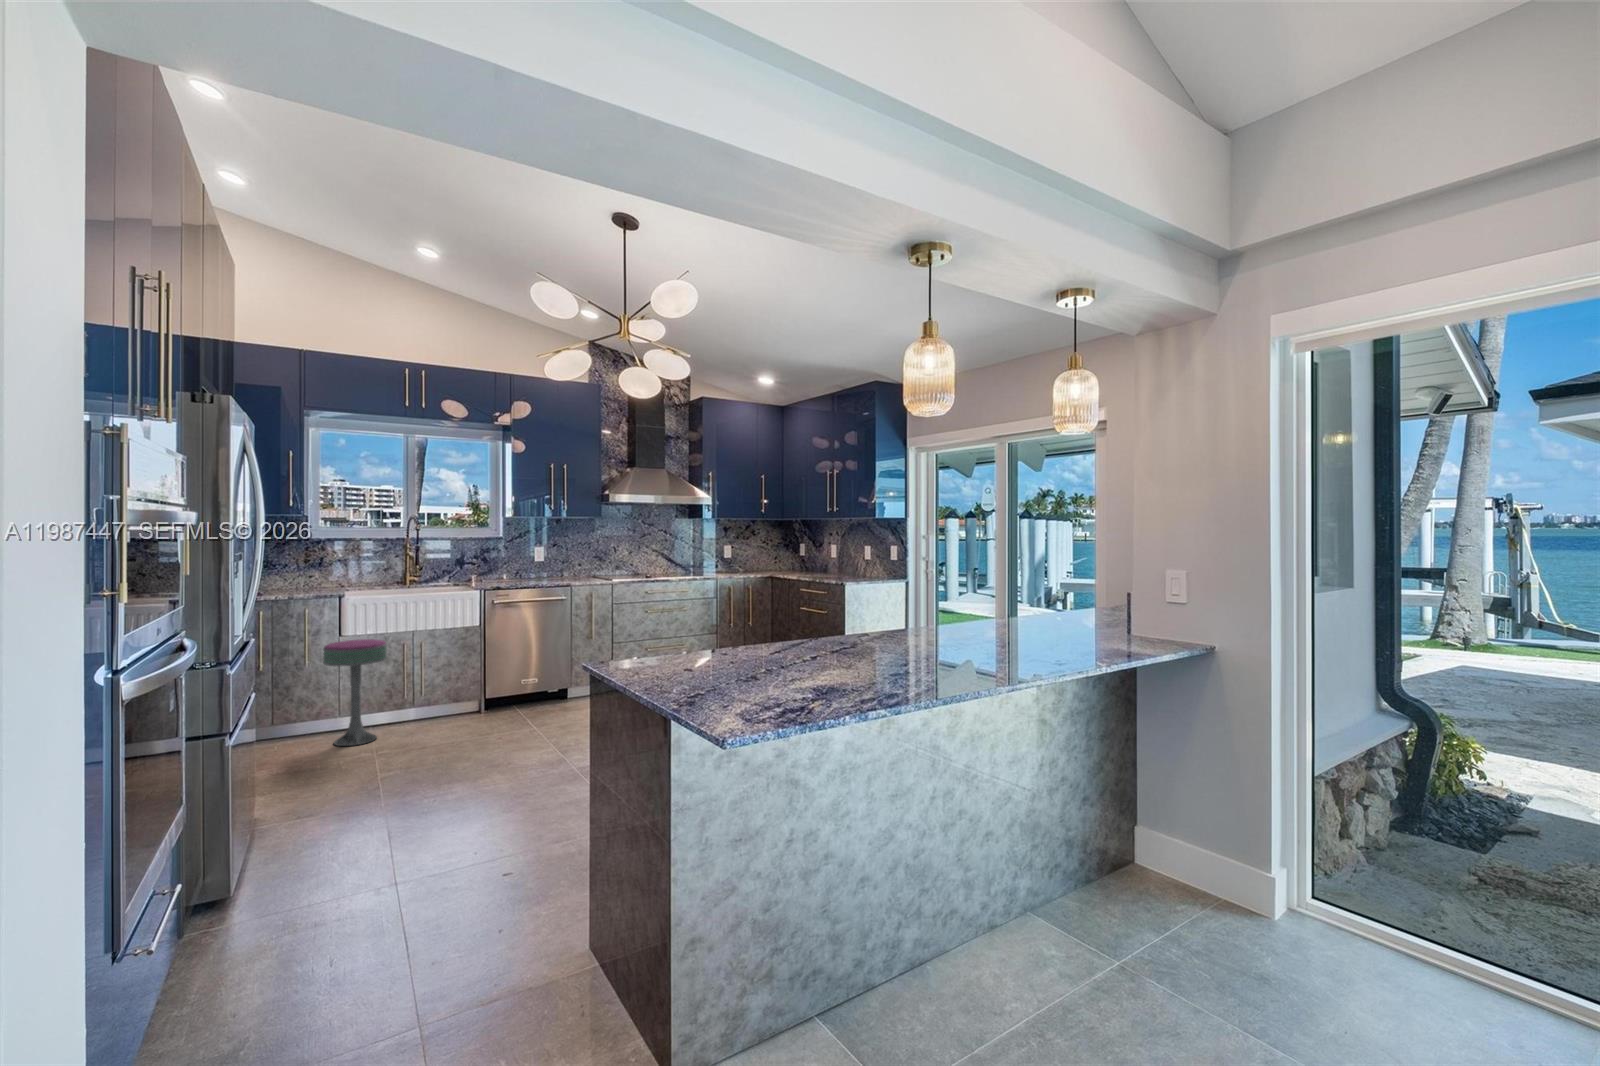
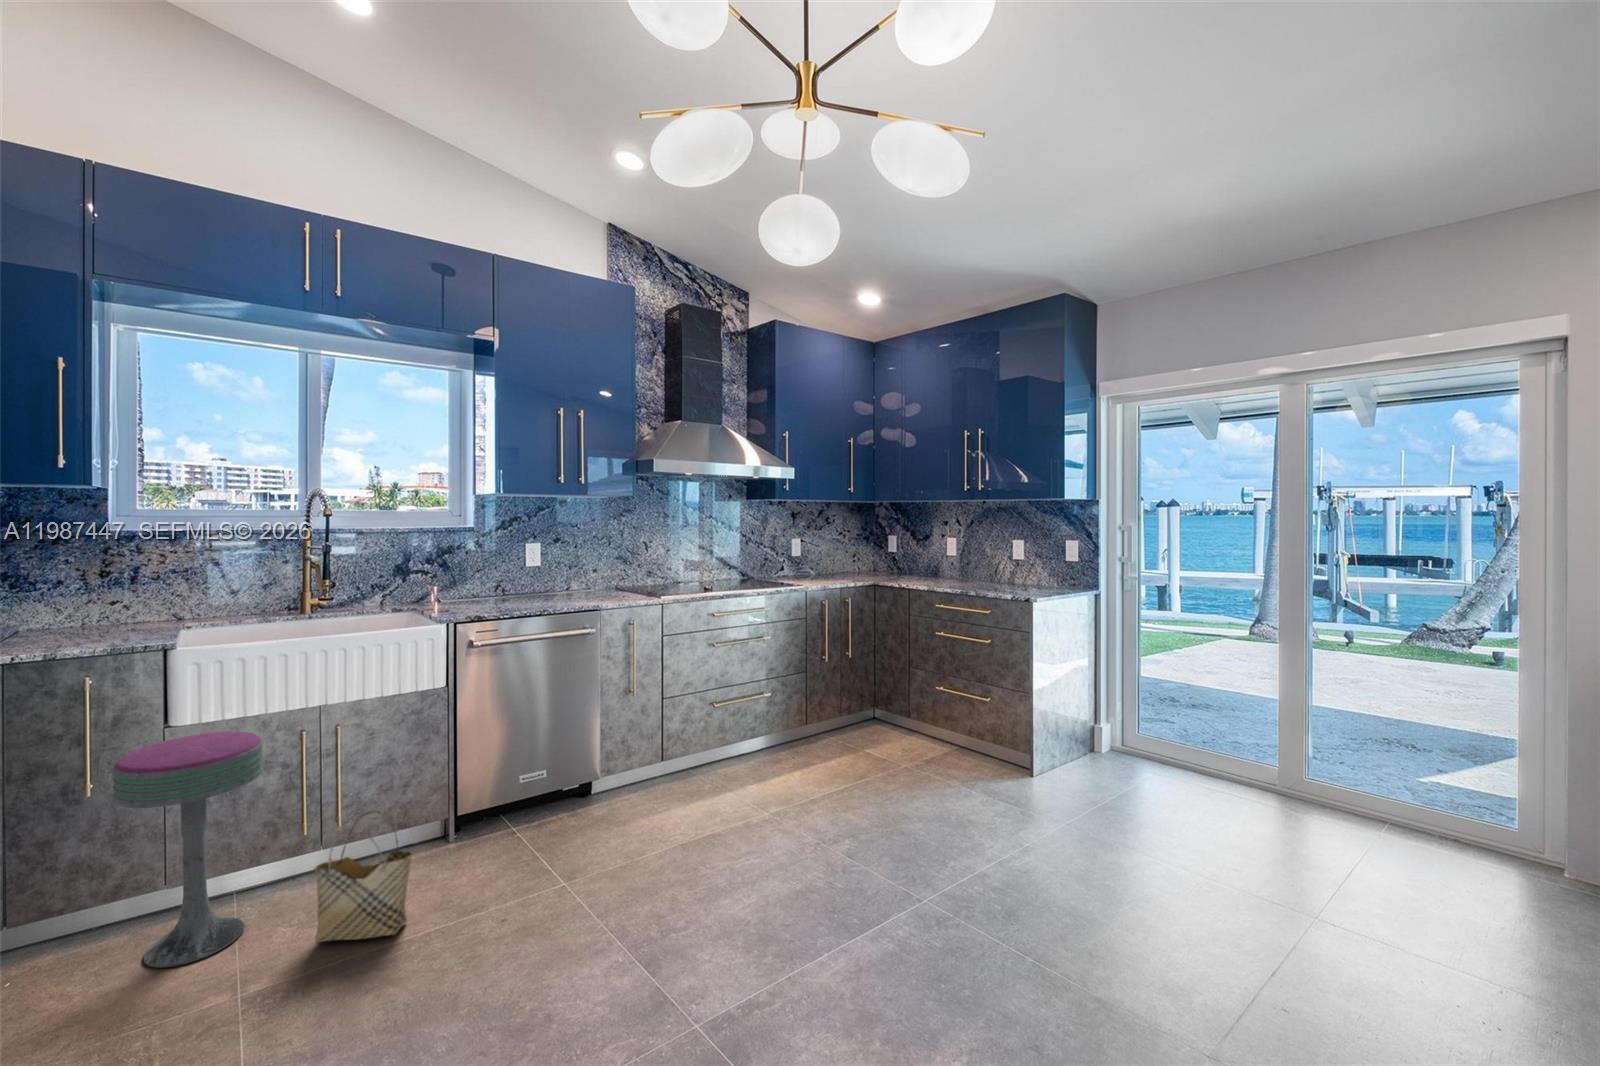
woven basket: none [410,682,457,742] -> present [314,811,412,942]

